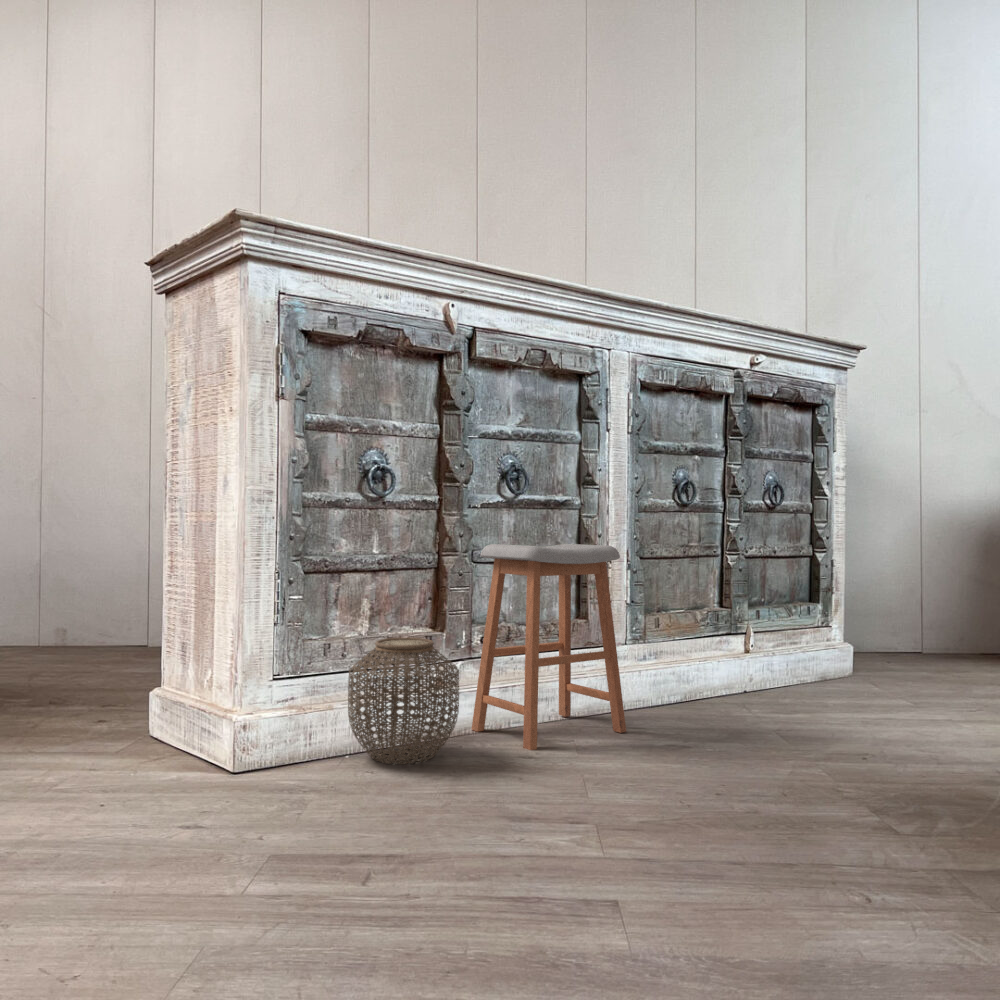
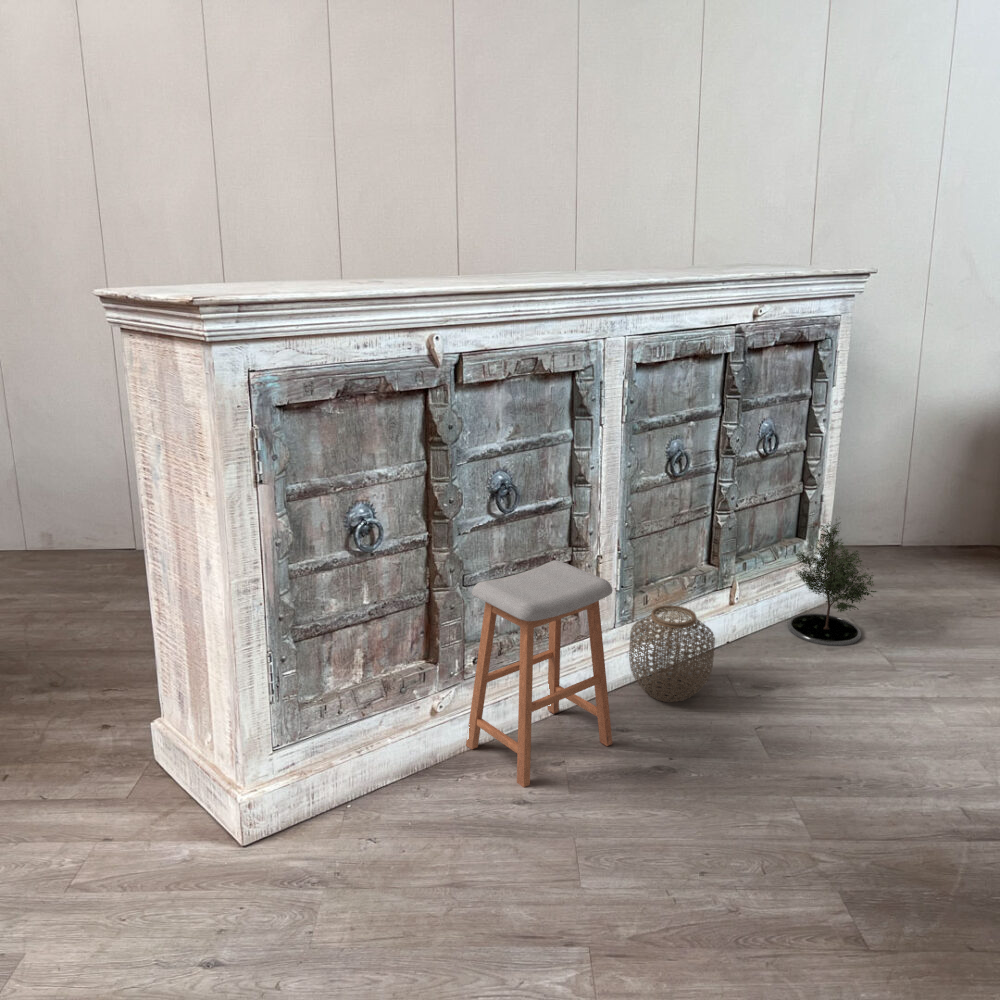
potted tree: none [807,558,899,694] -> present [788,520,877,646]
woven basket: present [348,638,459,764] -> present [629,605,715,702]

